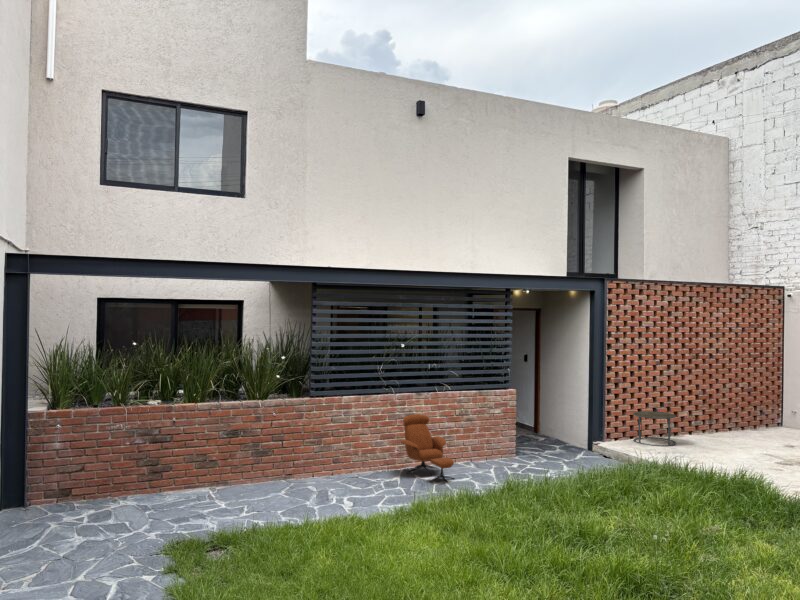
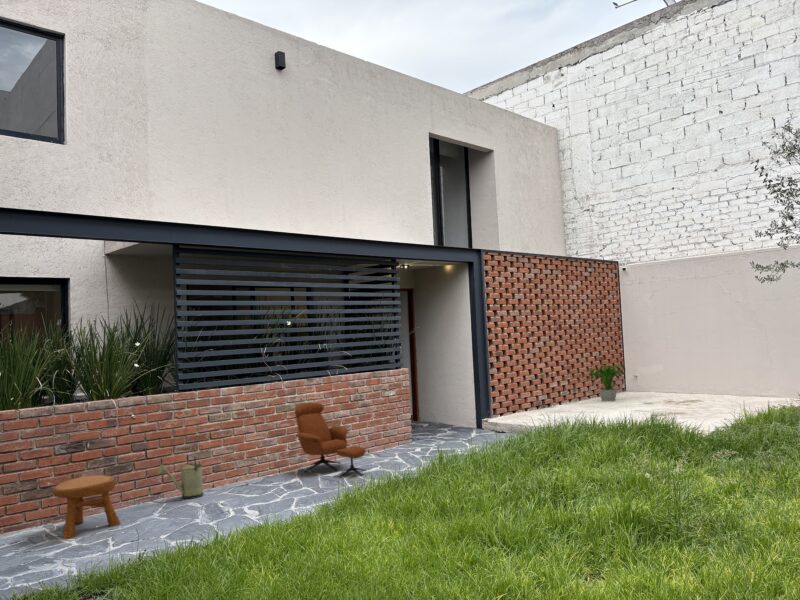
potted plant: none [728,397,772,436] -> present [588,364,625,401]
side table: present [633,411,676,446] -> none [516,383,559,417]
watering can: none [288,449,326,483] -> present [158,455,203,499]
stool: none [212,458,256,502] -> present [52,475,121,539]

